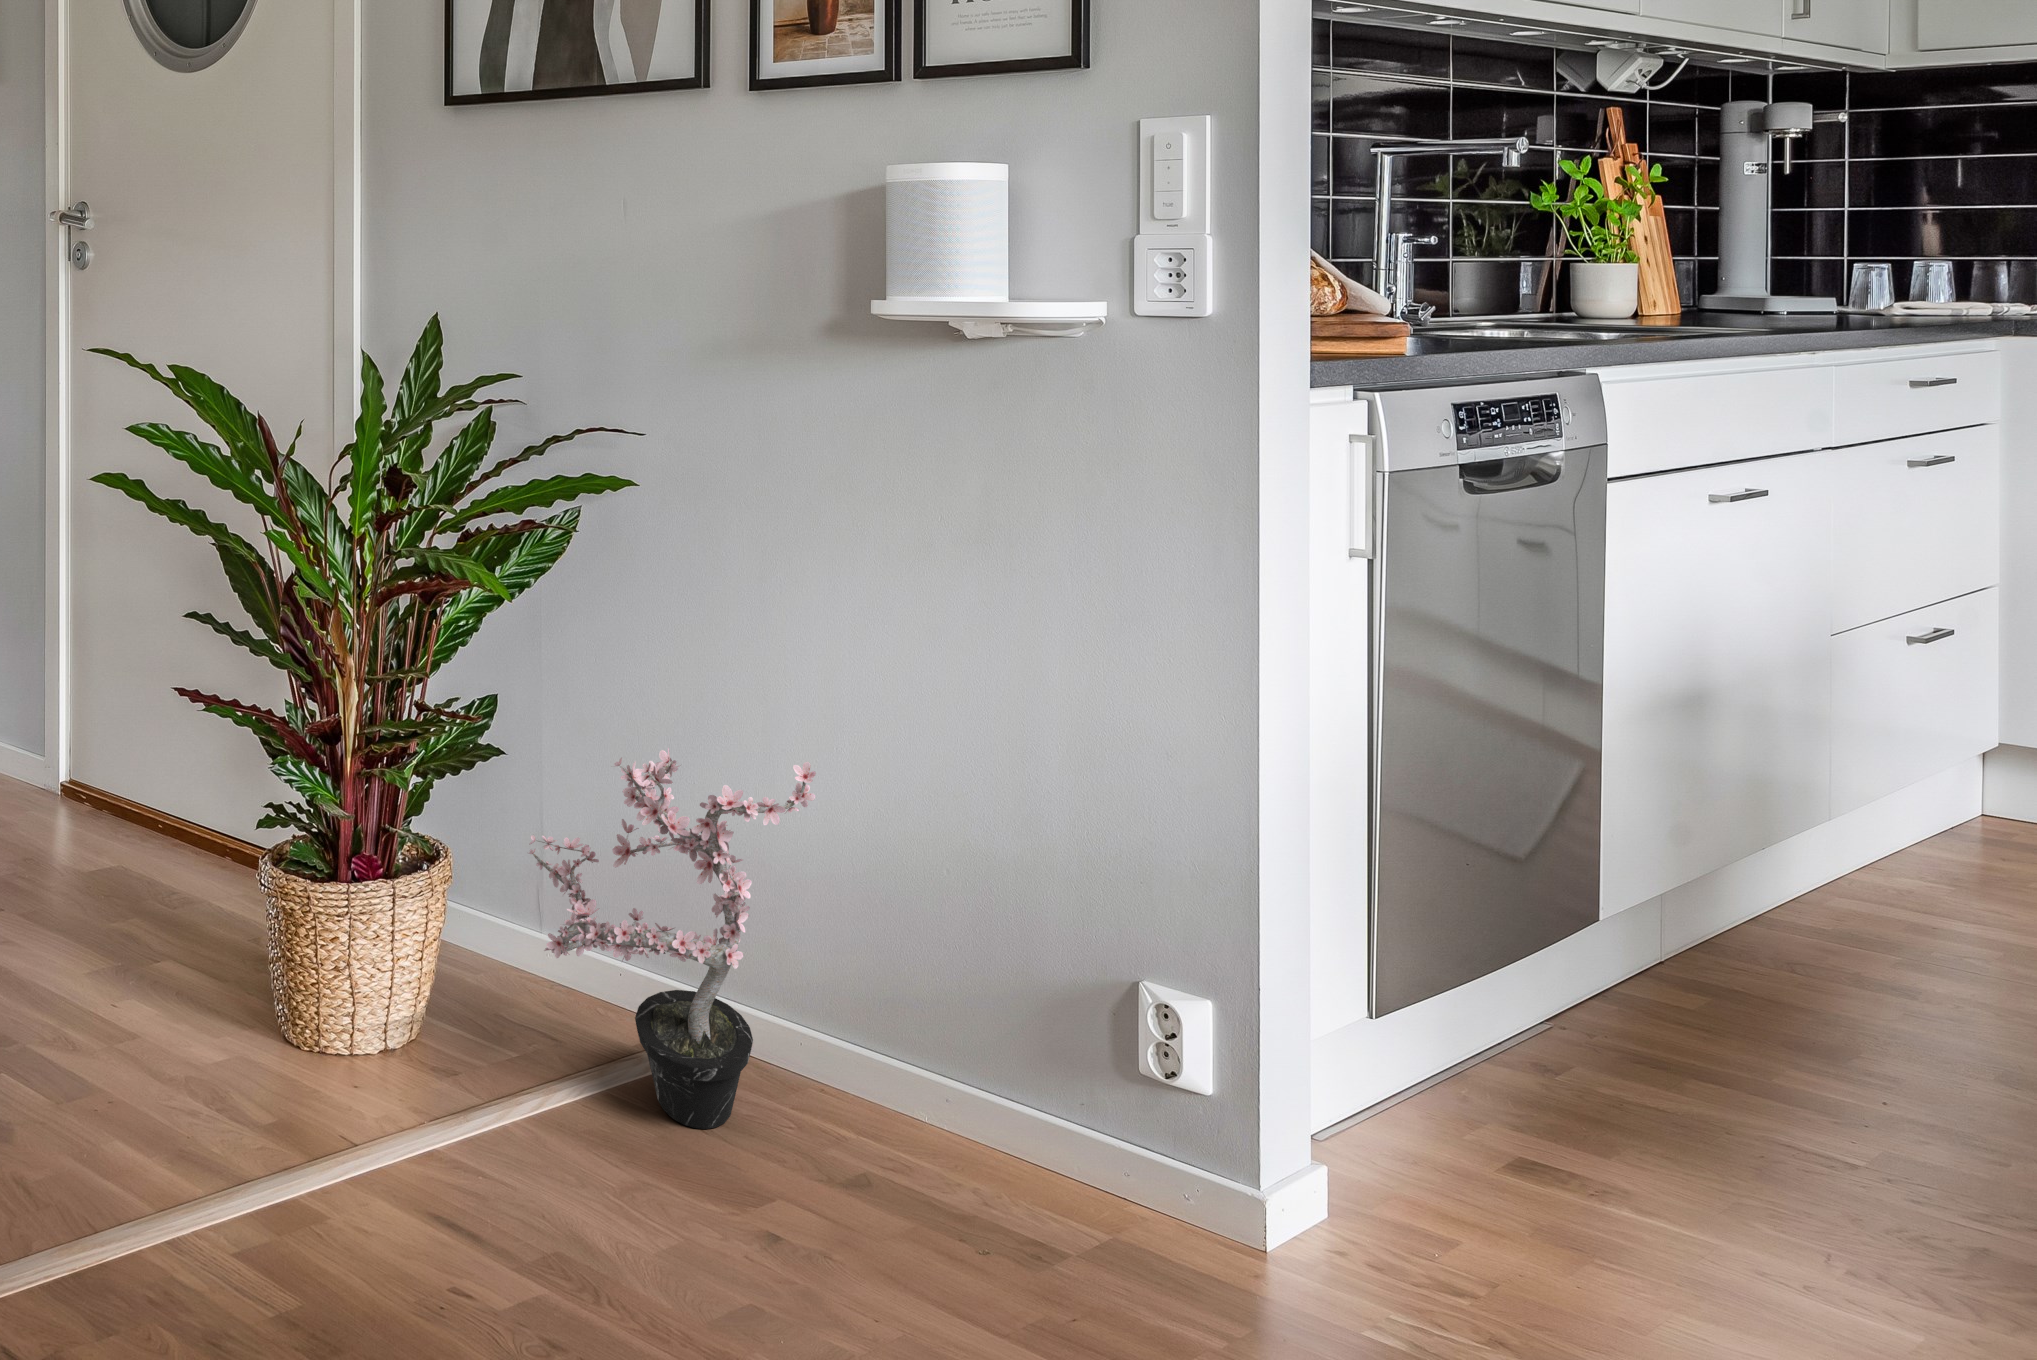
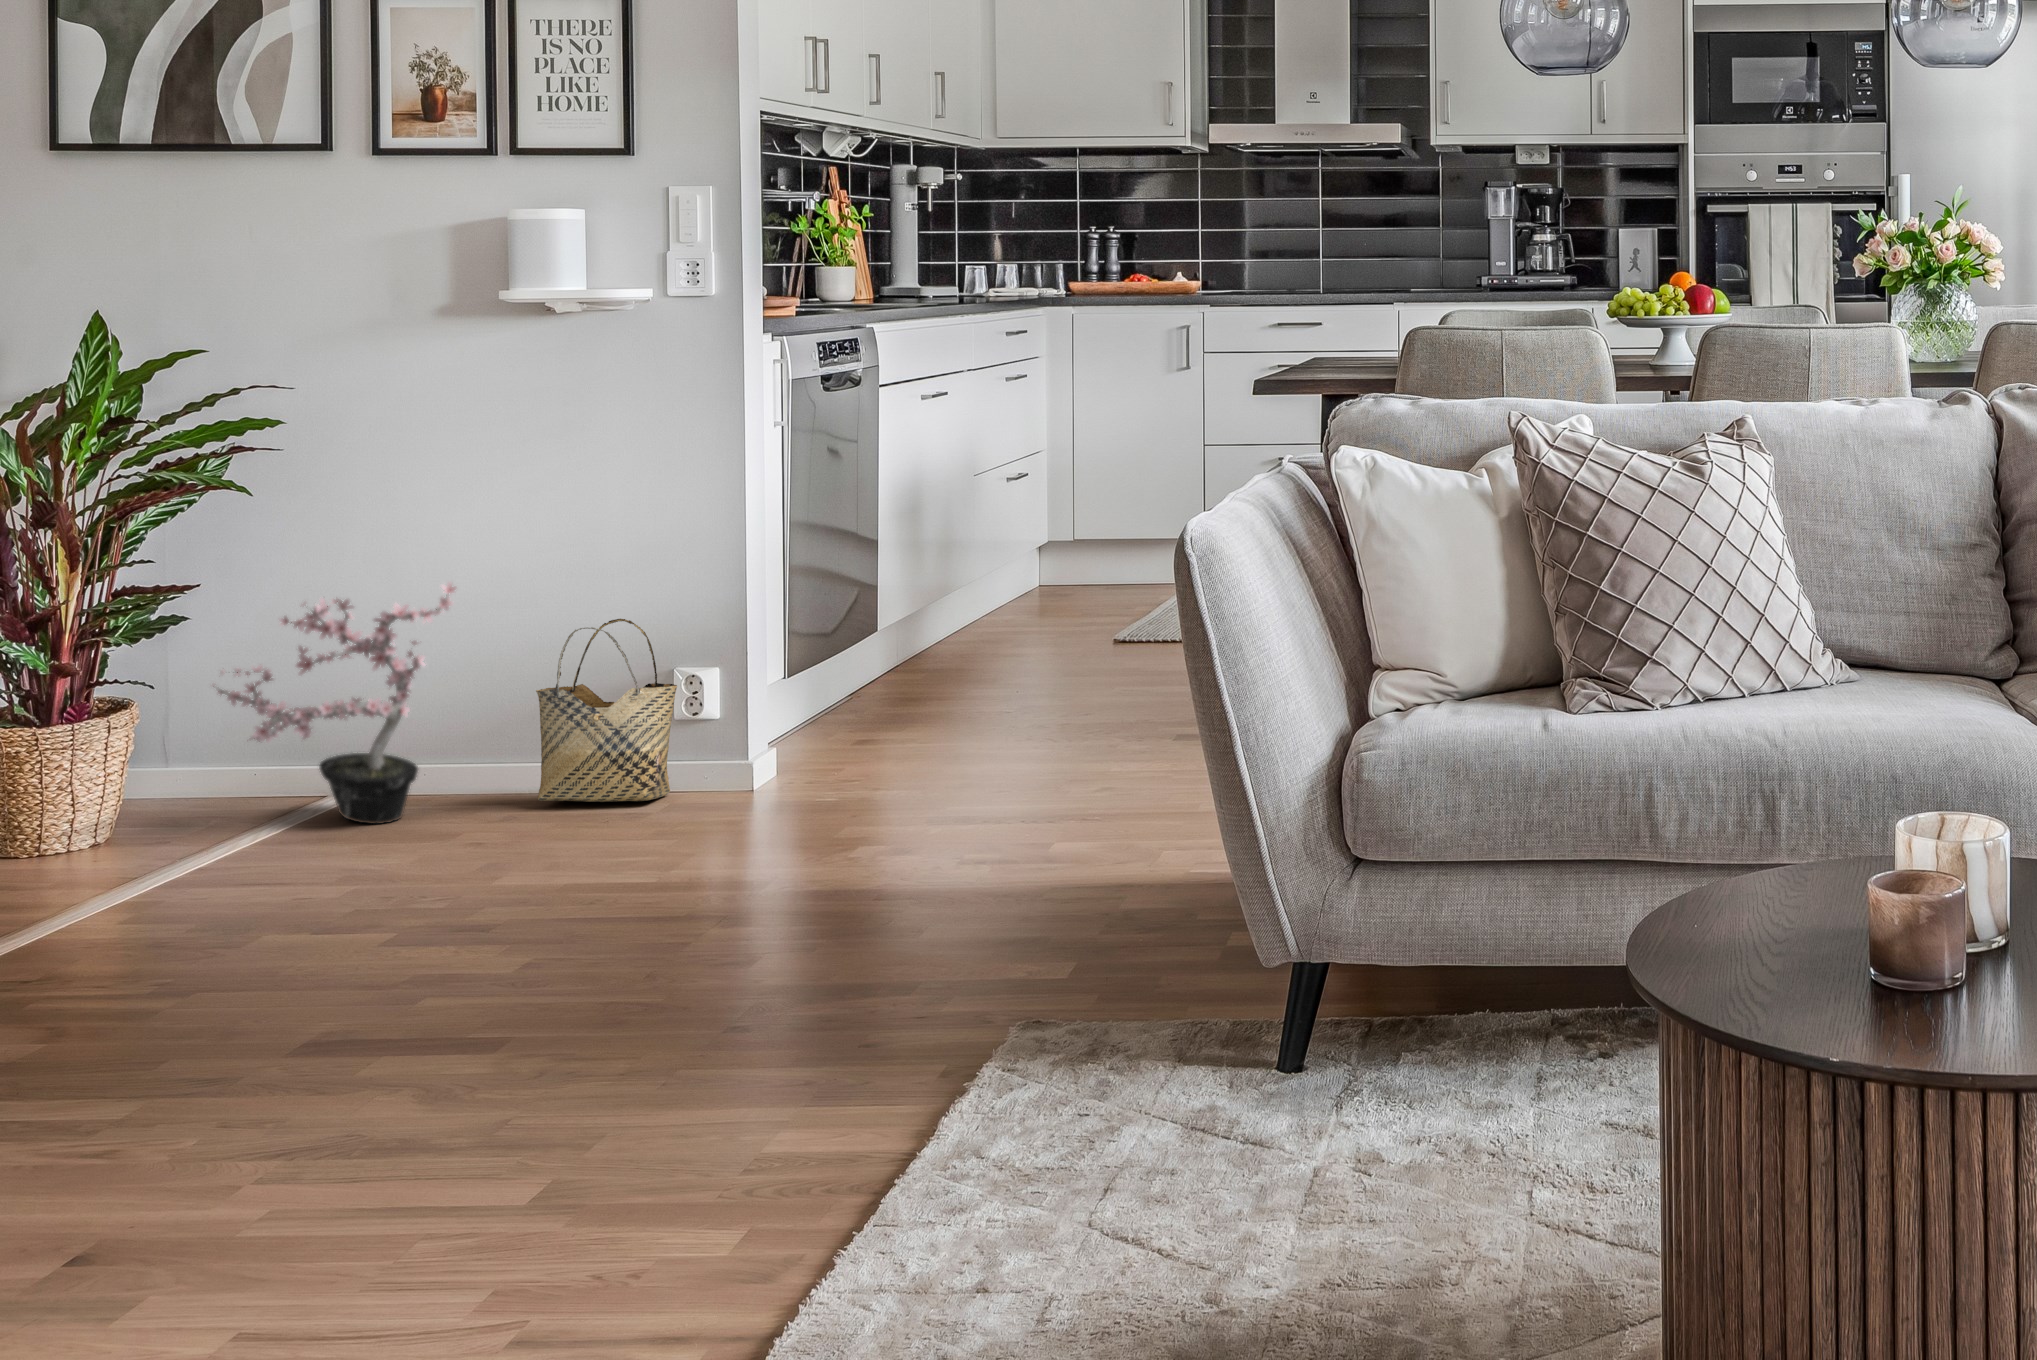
woven basket: none [902,876,1124,1224] -> present [536,619,677,802]

